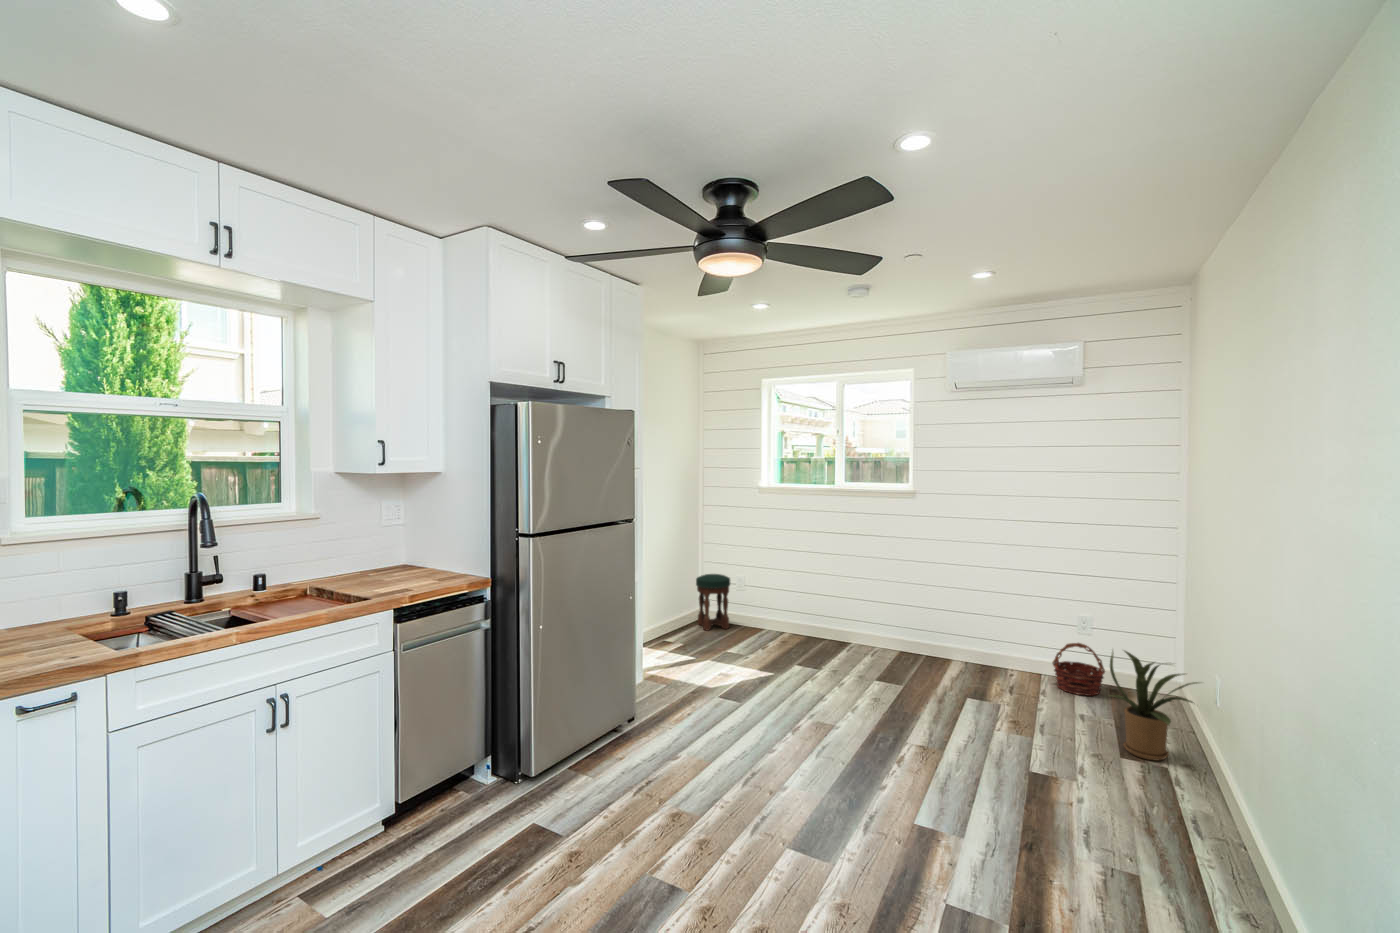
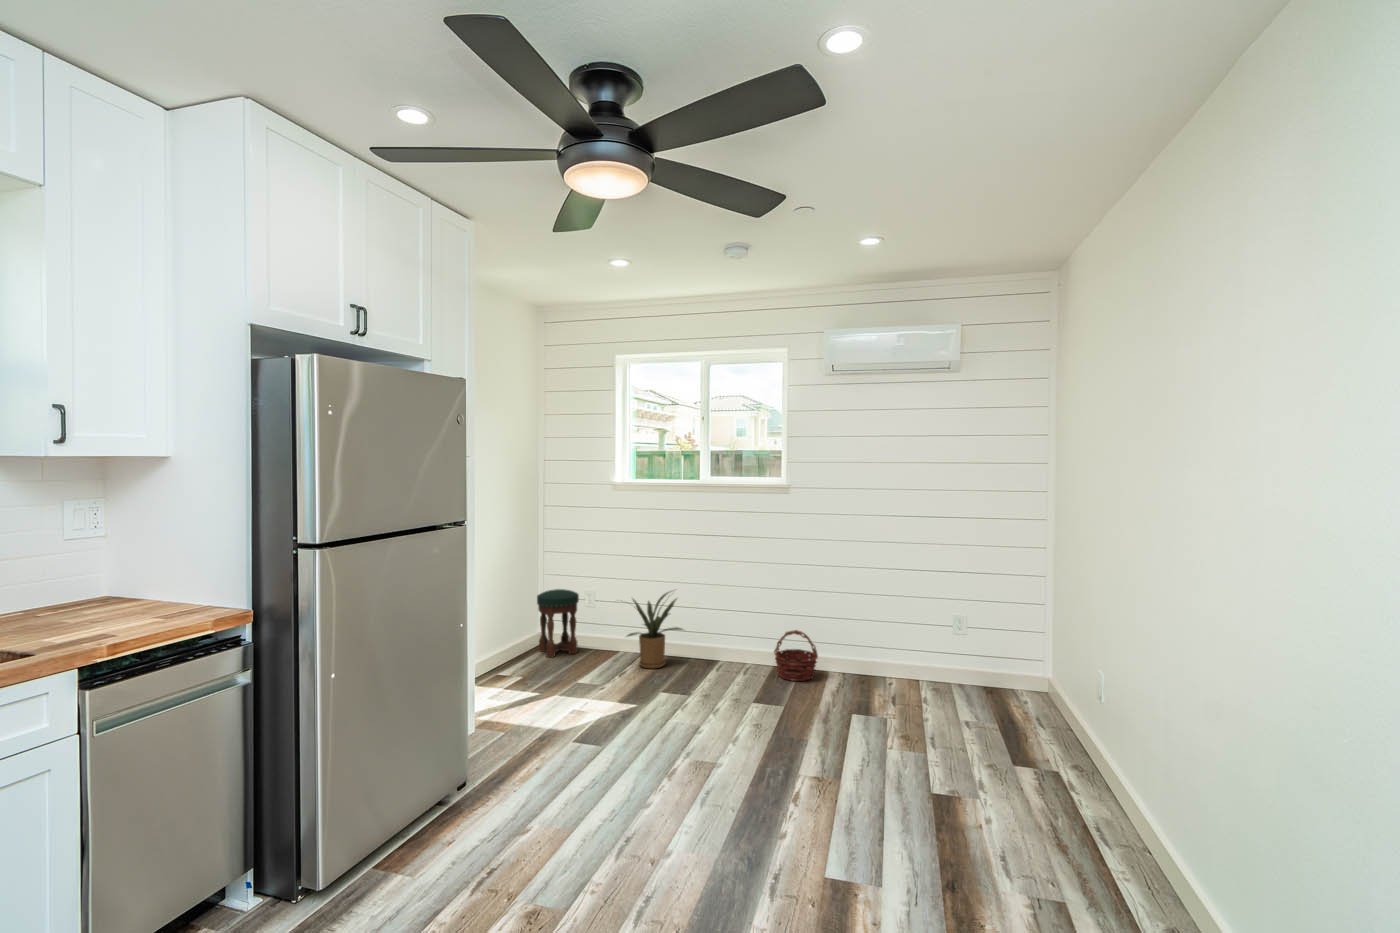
basket: present [1052,643,1105,696] -> present [774,630,818,681]
house plant: present [1110,651,1198,761] -> present [627,591,683,669]

